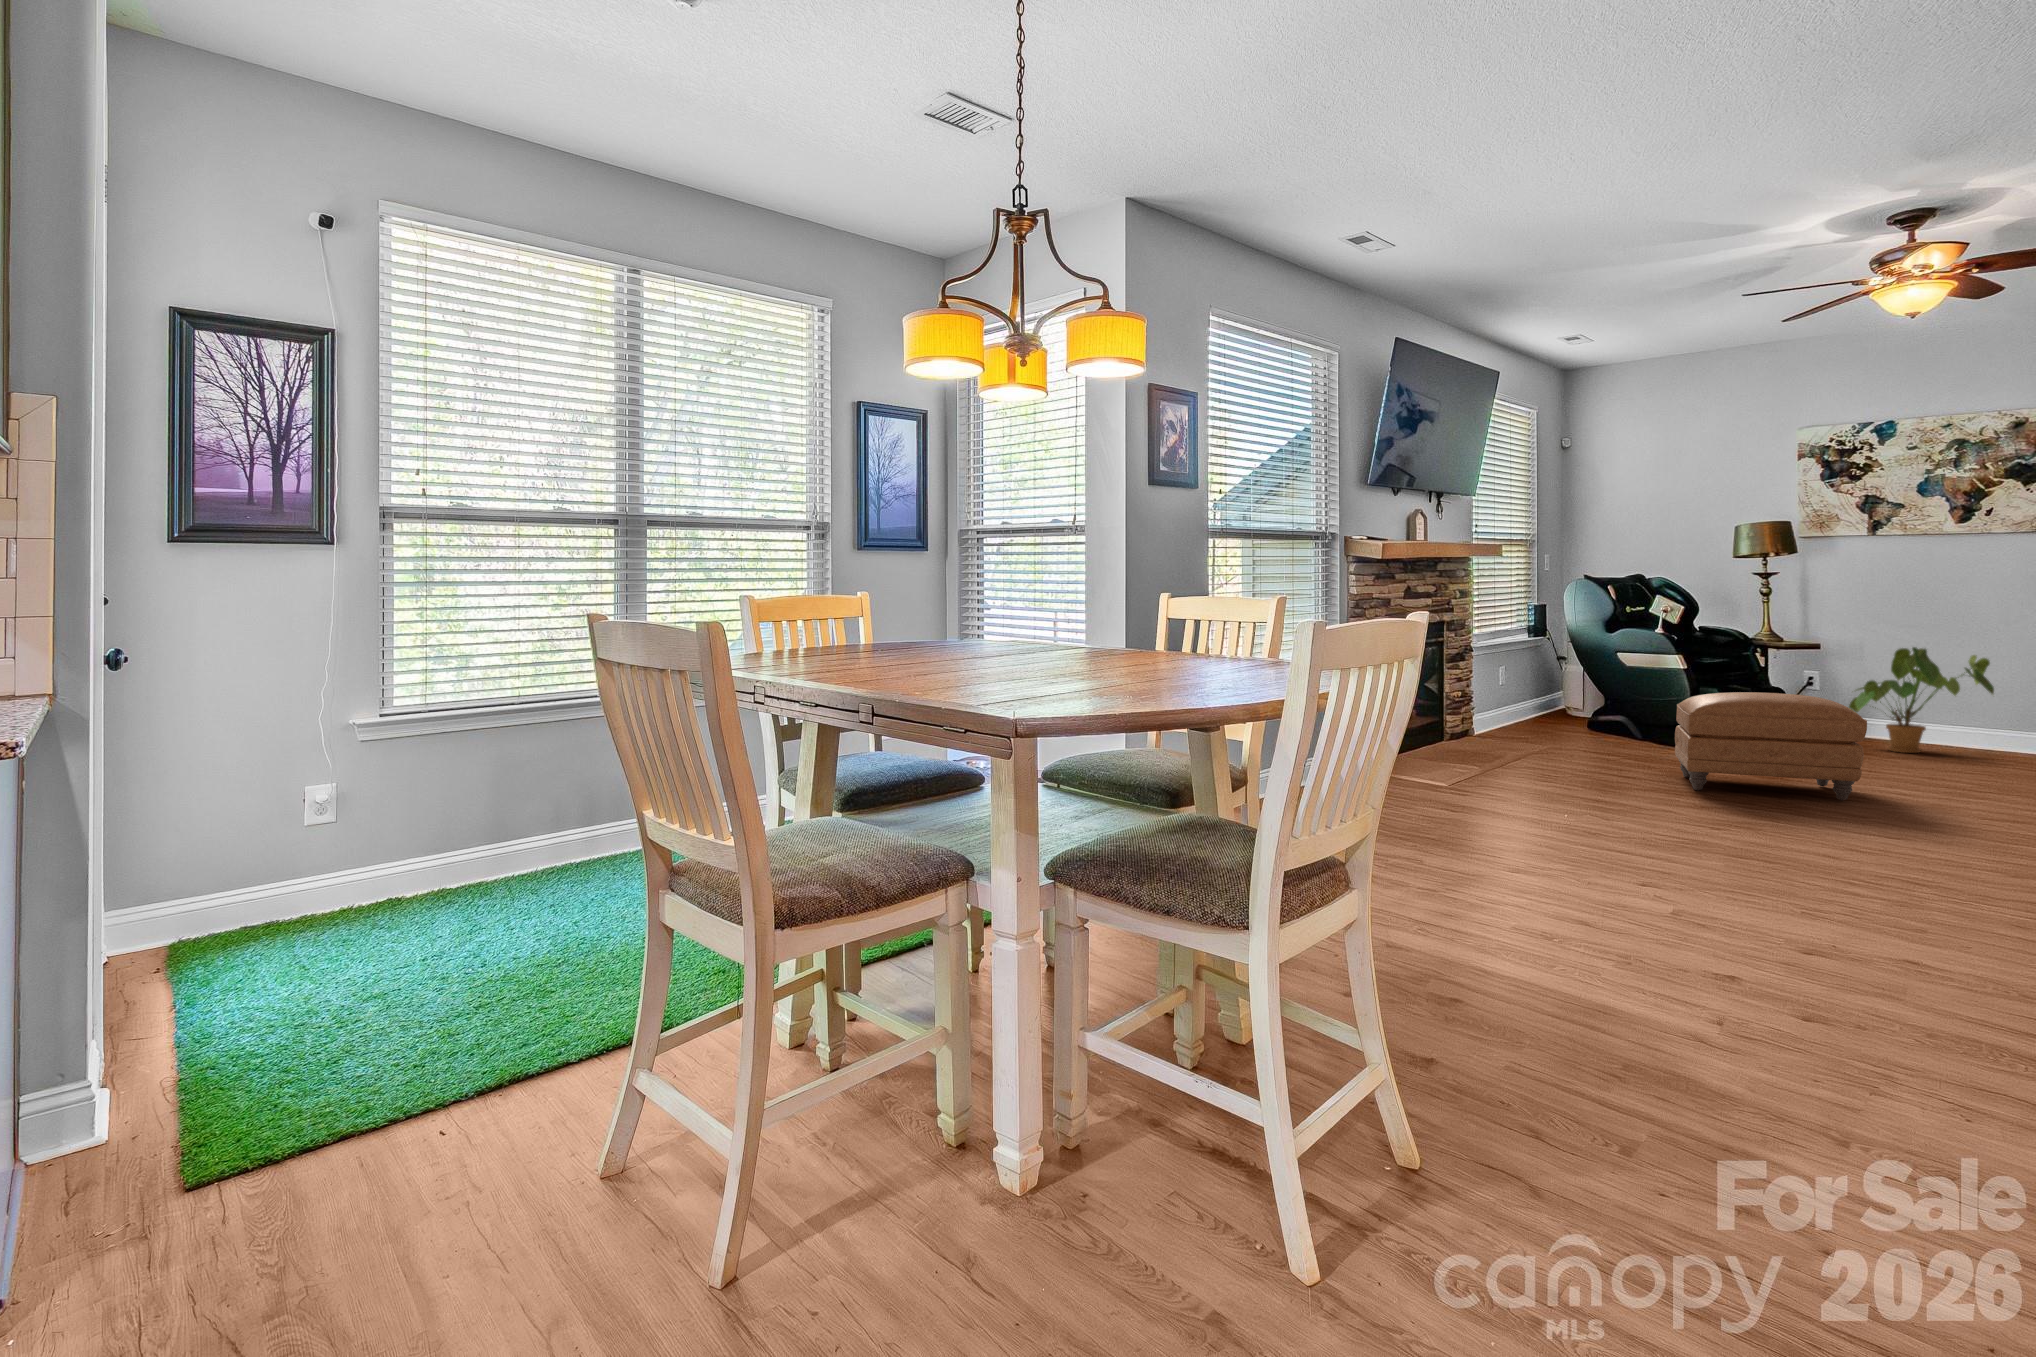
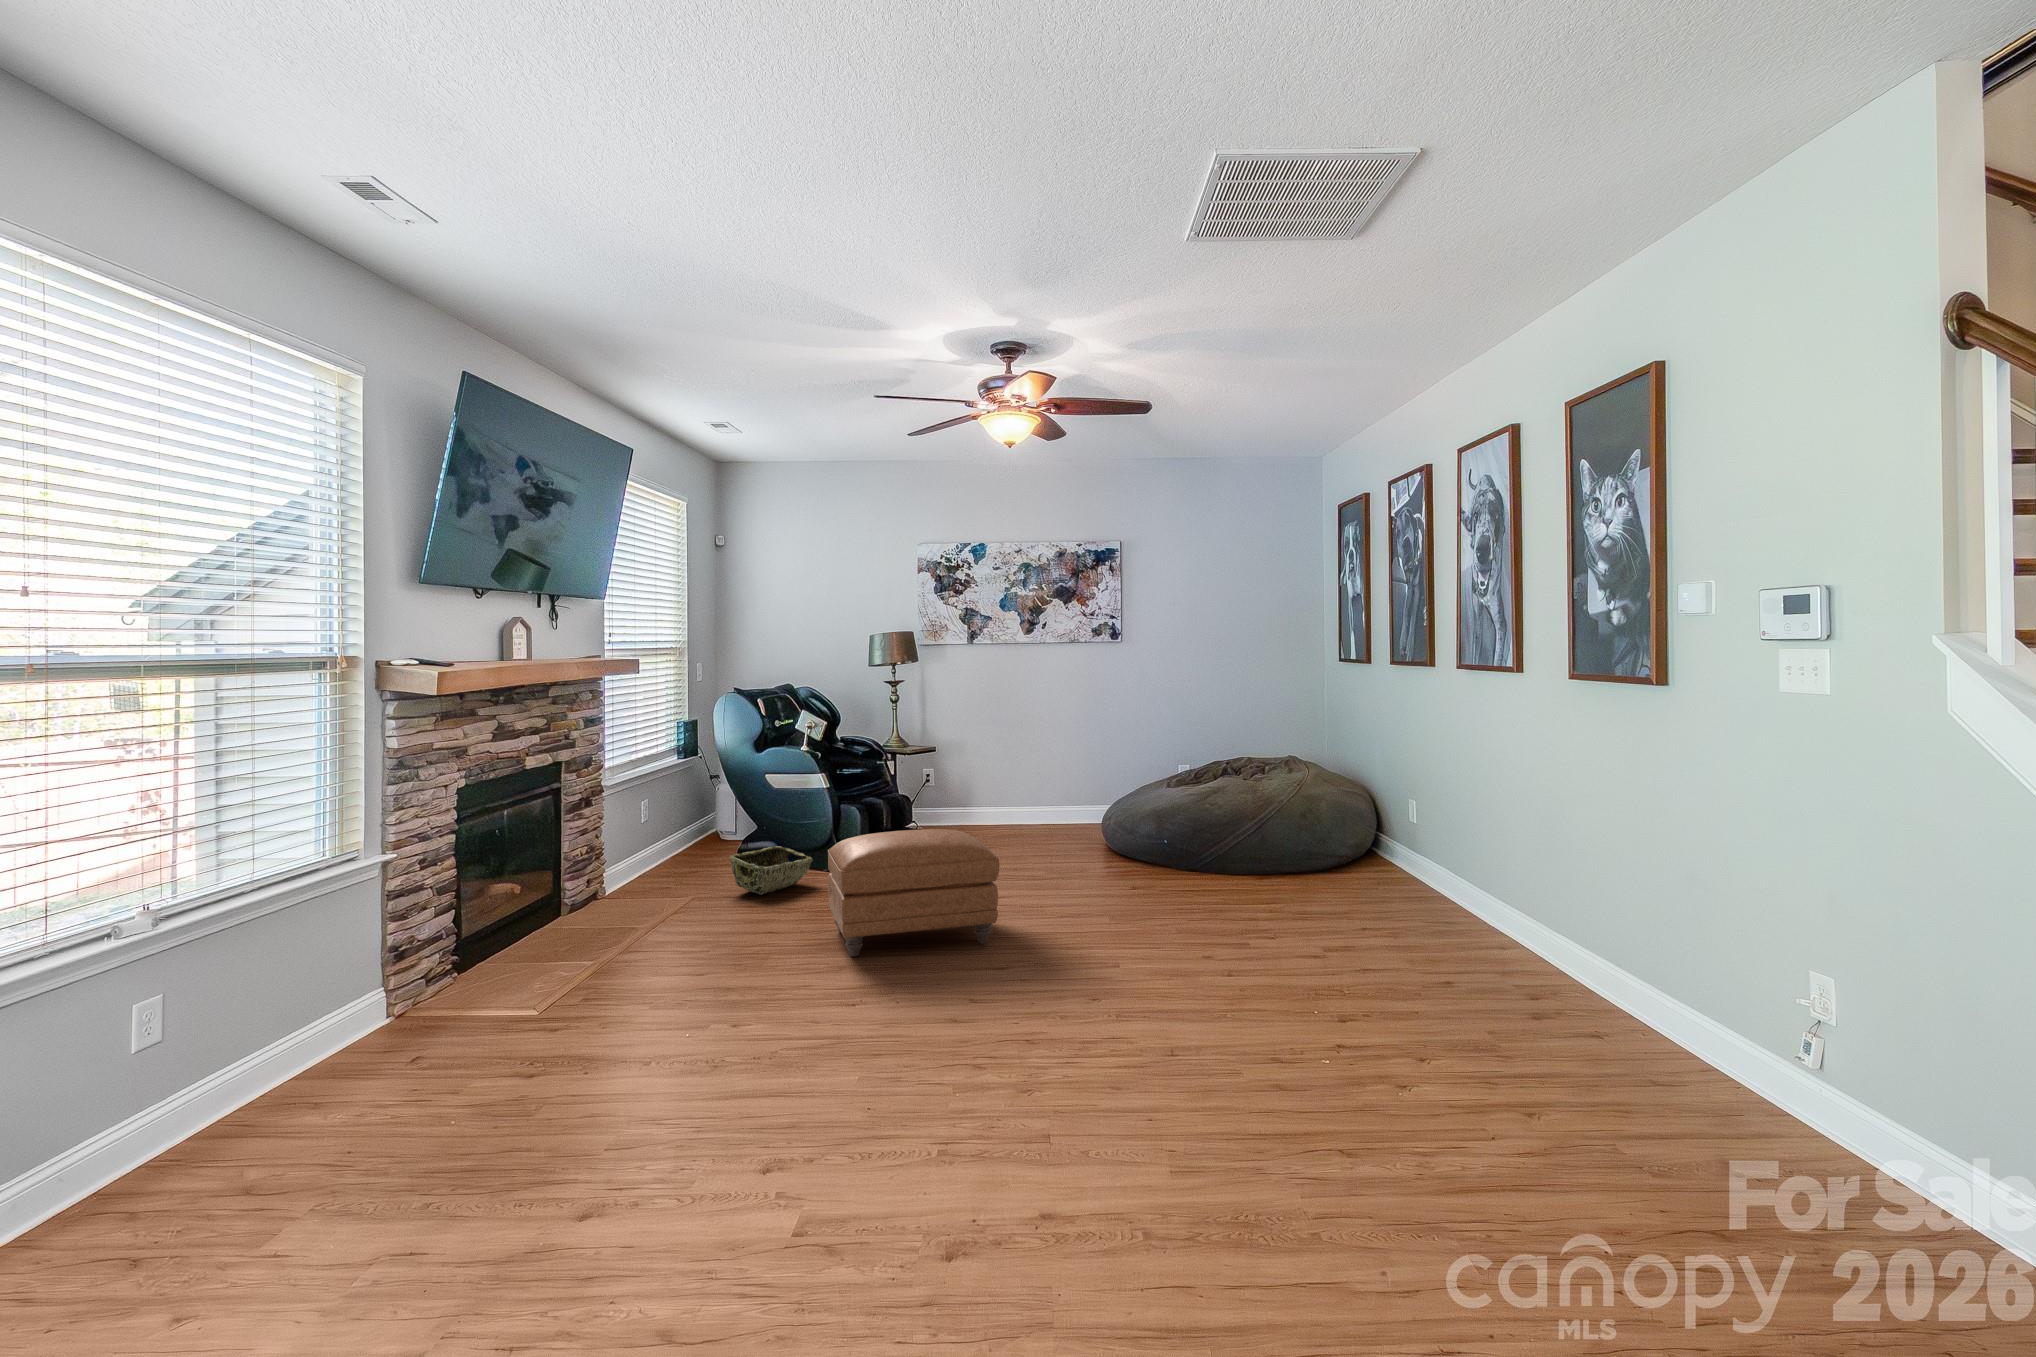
house plant: present [1849,647,1994,753] -> none [967,750,1068,851]
woven basket: none [1578,714,1660,749] -> present [729,846,813,895]

